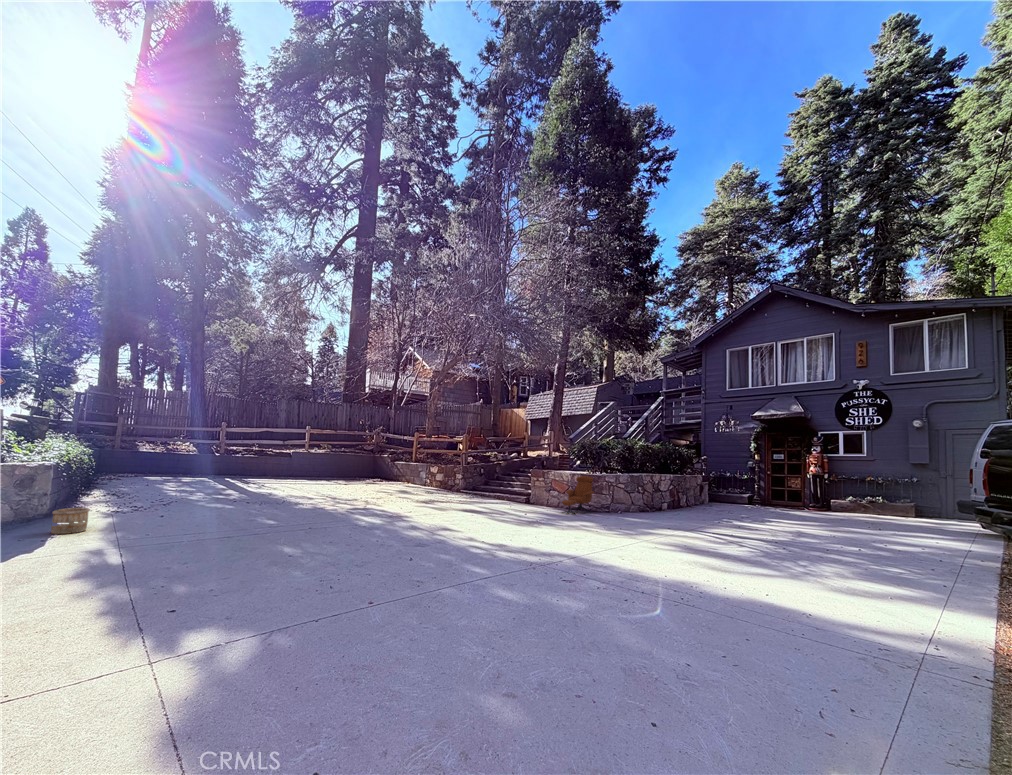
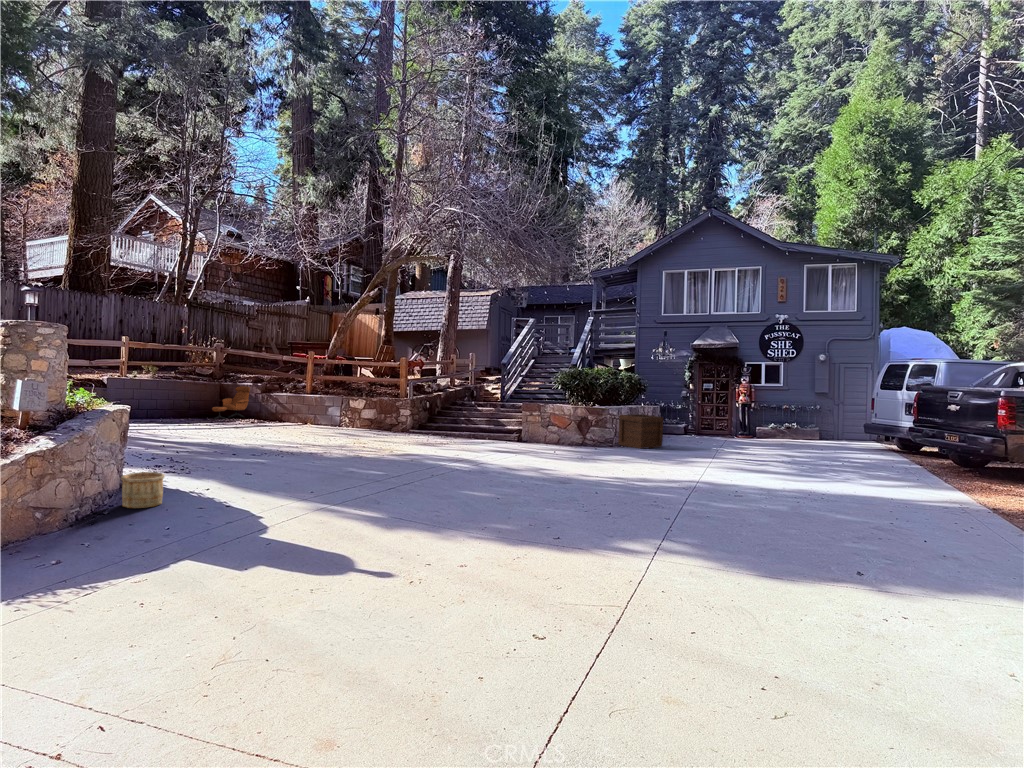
lounge chair: present [562,476,594,514] -> present [212,386,250,419]
wooden crate: none [614,482,657,517] -> present [618,414,663,449]

